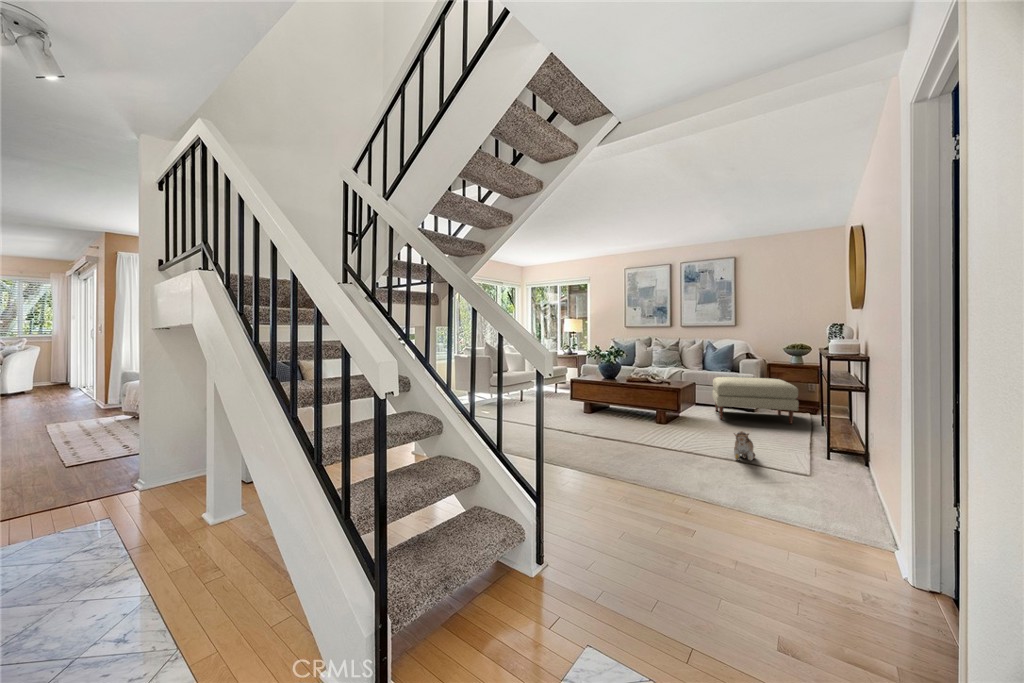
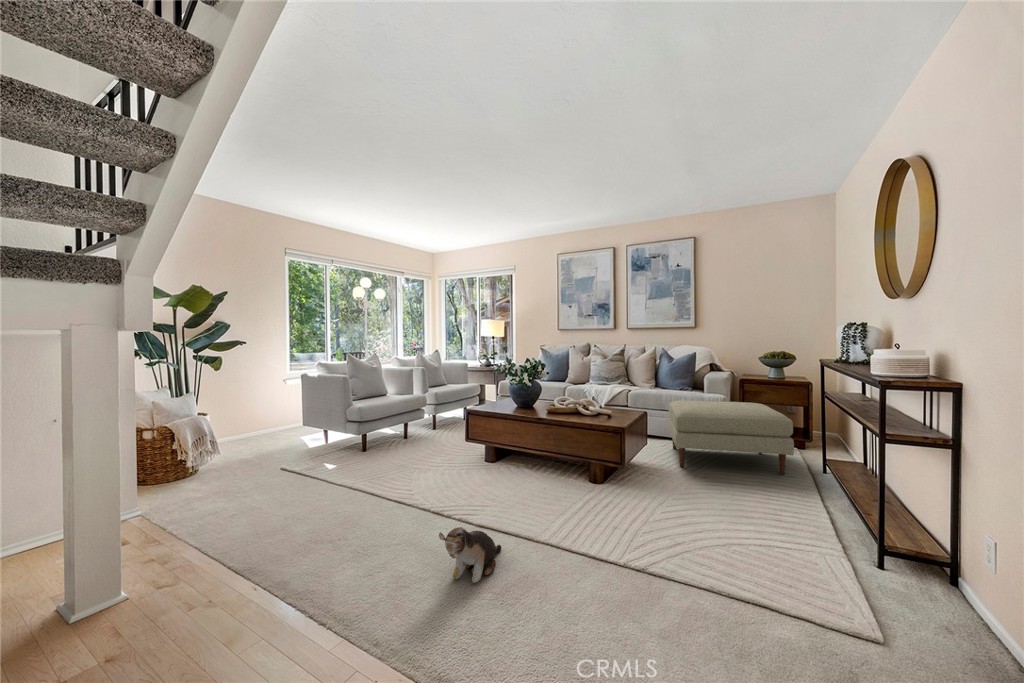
plush toy: present [734,431,755,460] -> present [439,527,501,583]

